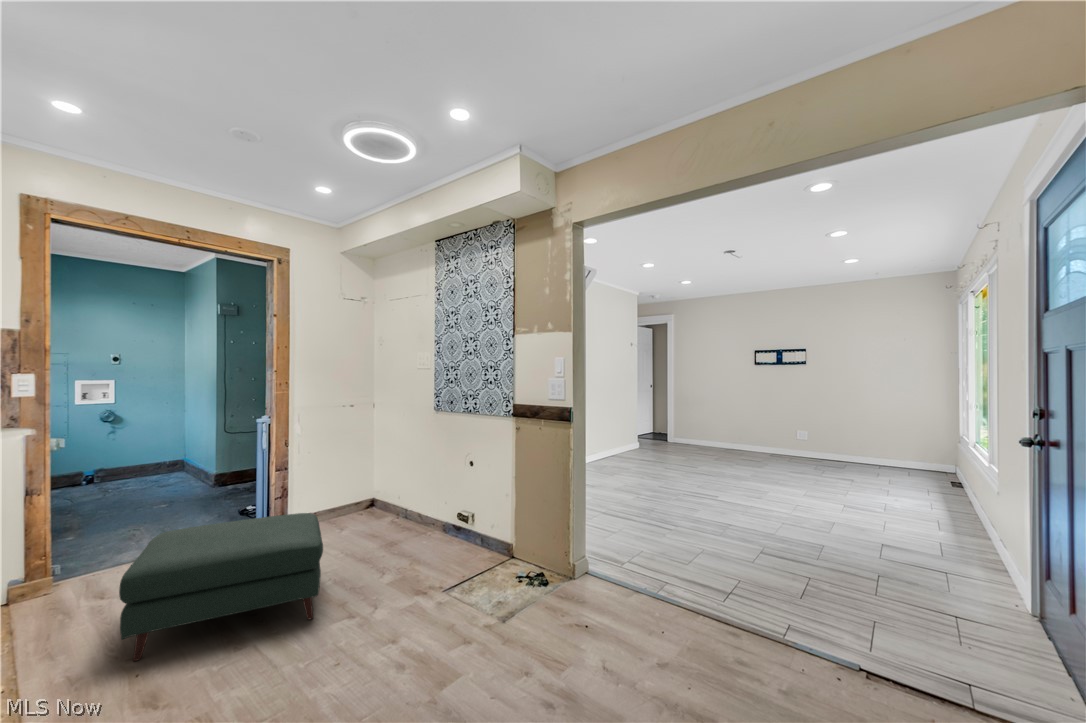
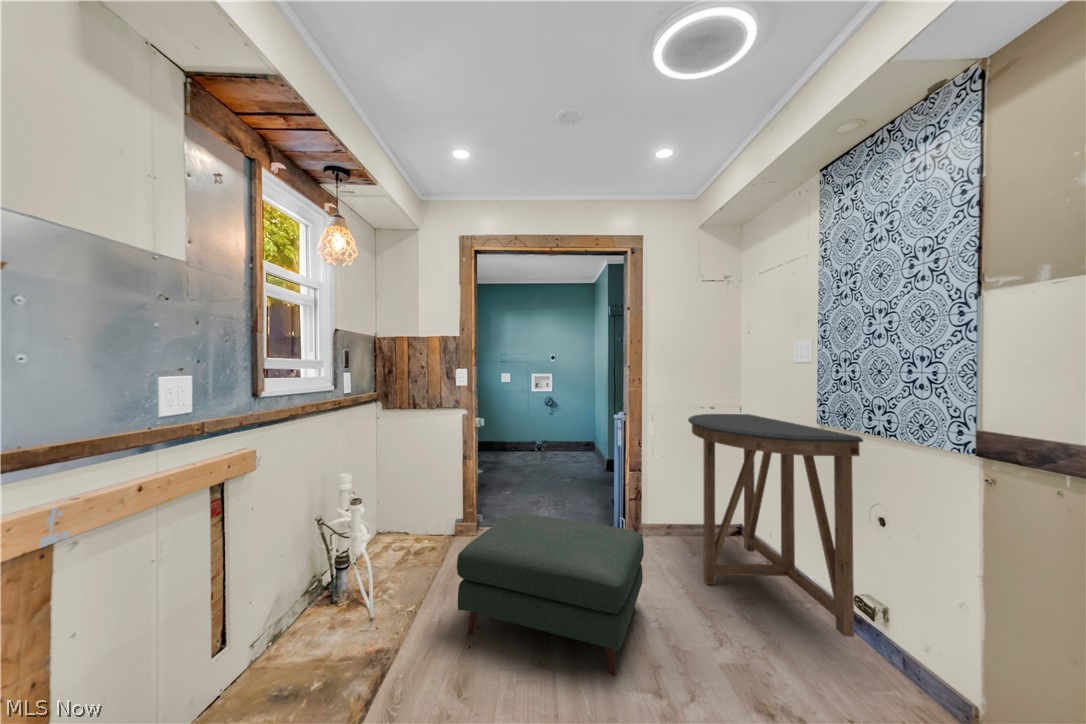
console table: none [340,408,463,546] -> present [688,414,863,637]

